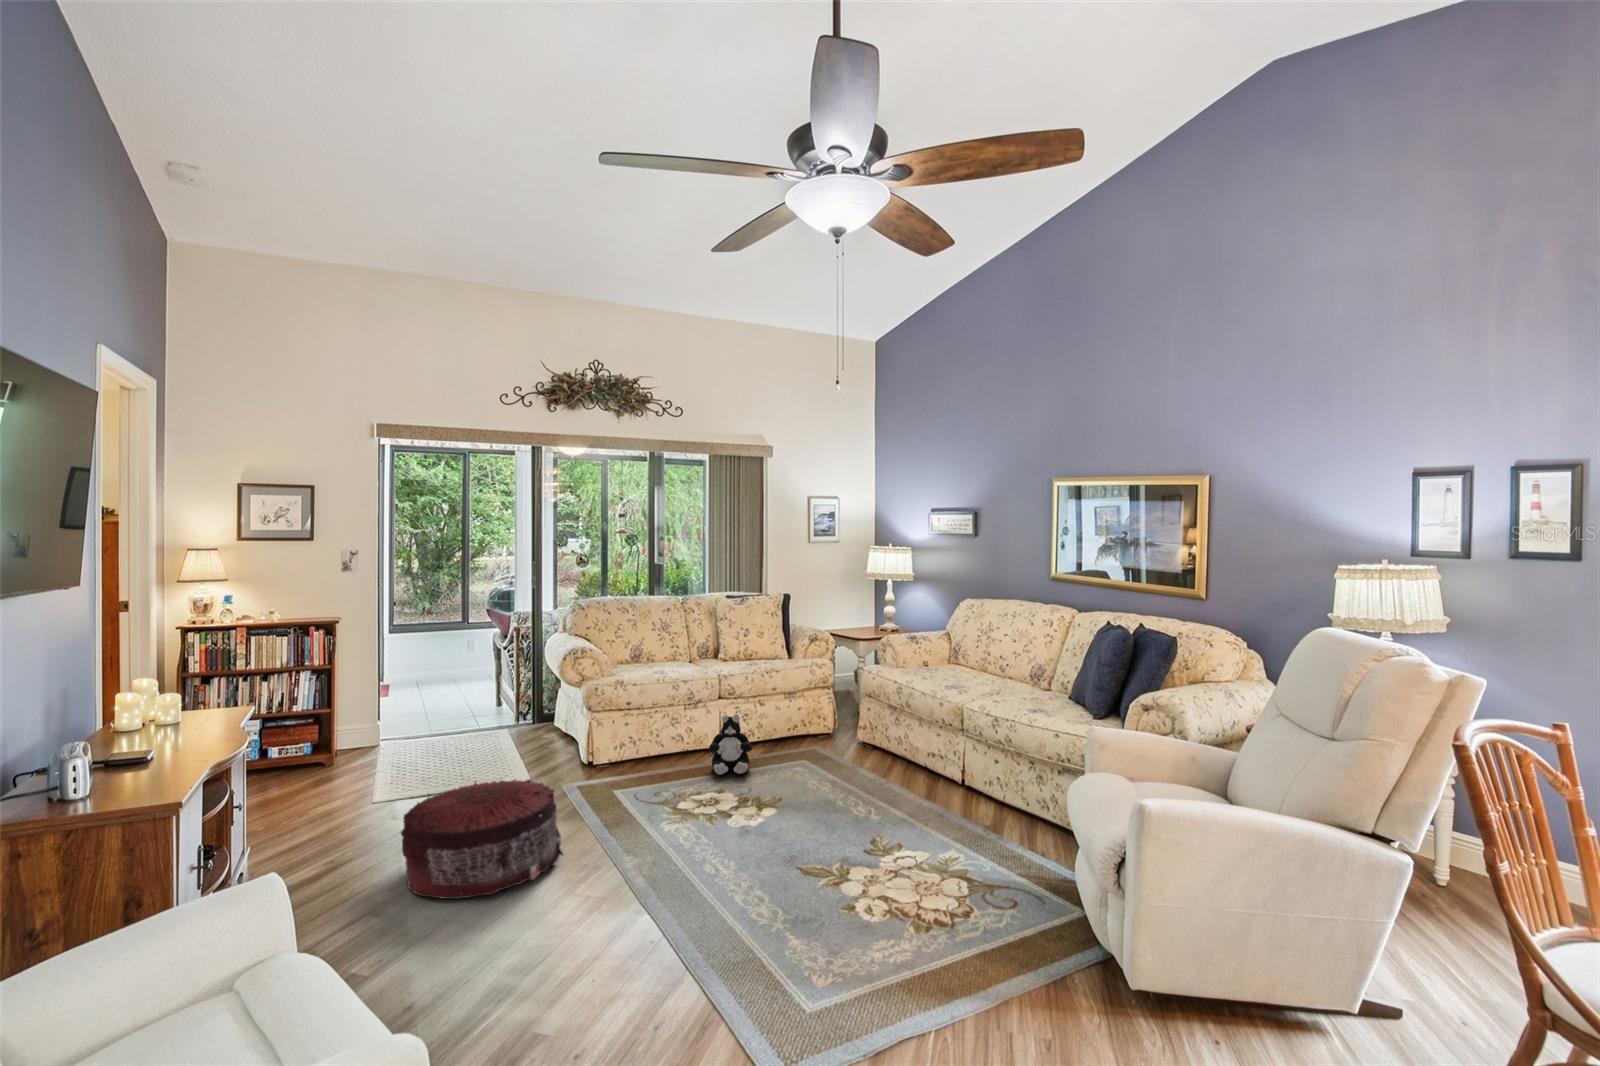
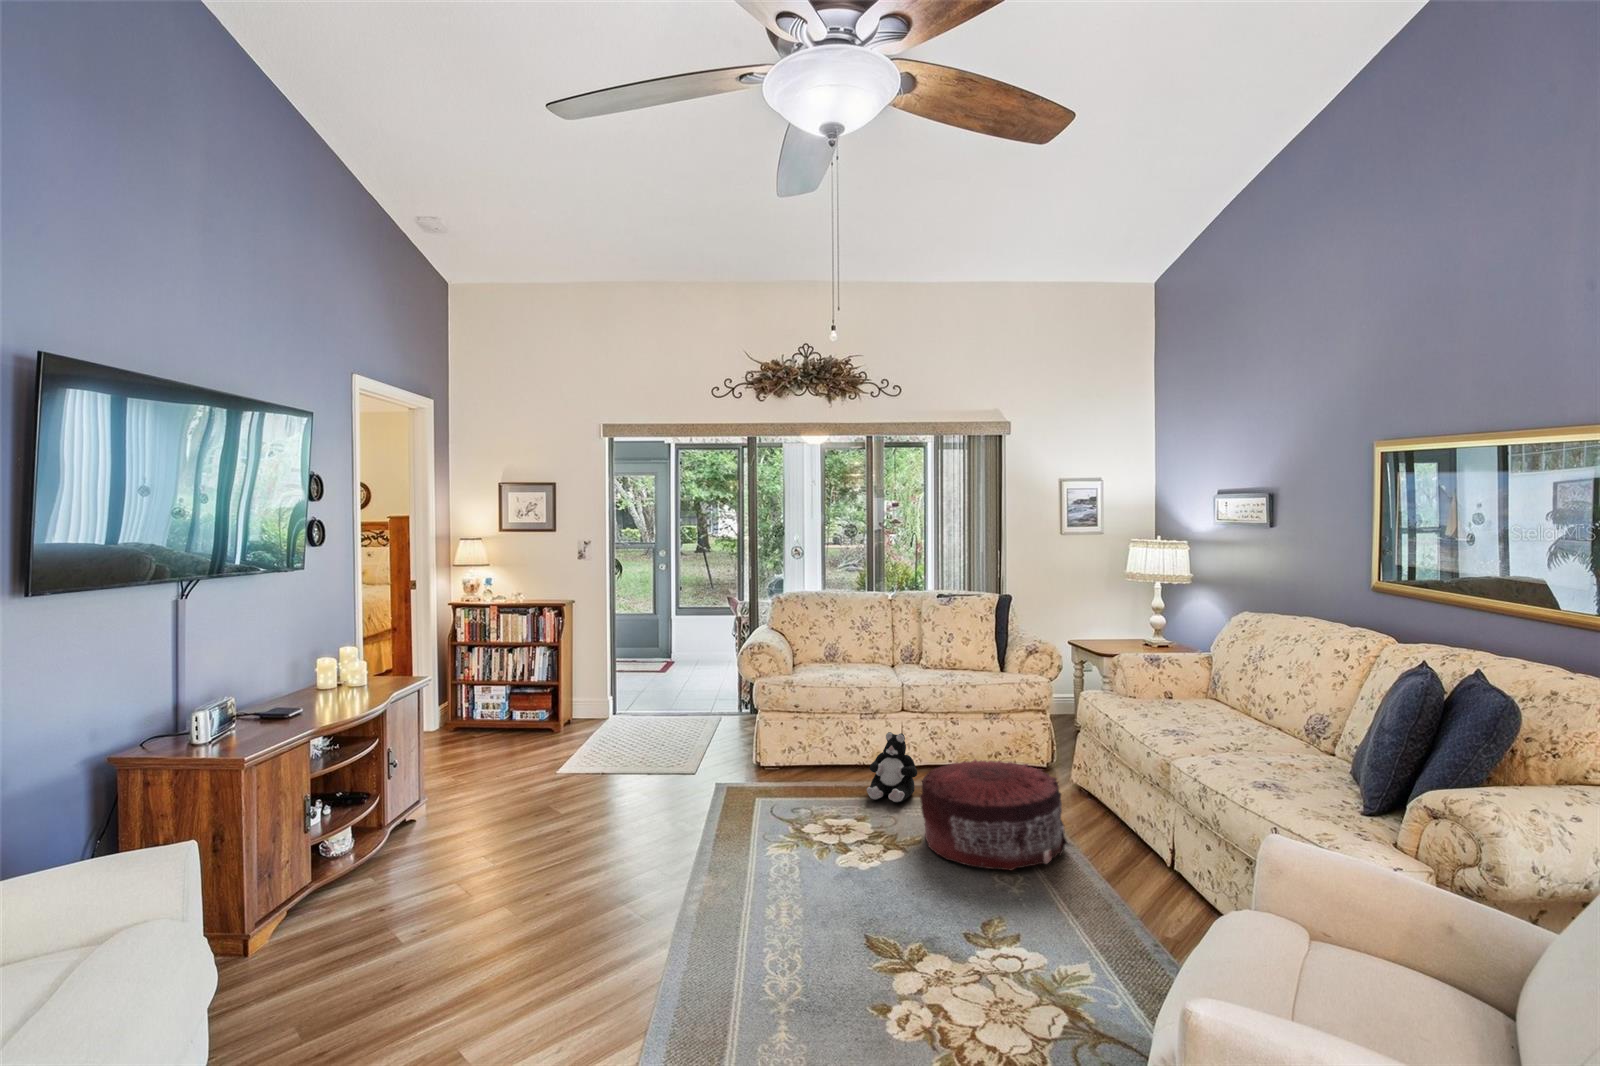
pouf: present [401,779,563,899] -> present [920,759,1068,870]

